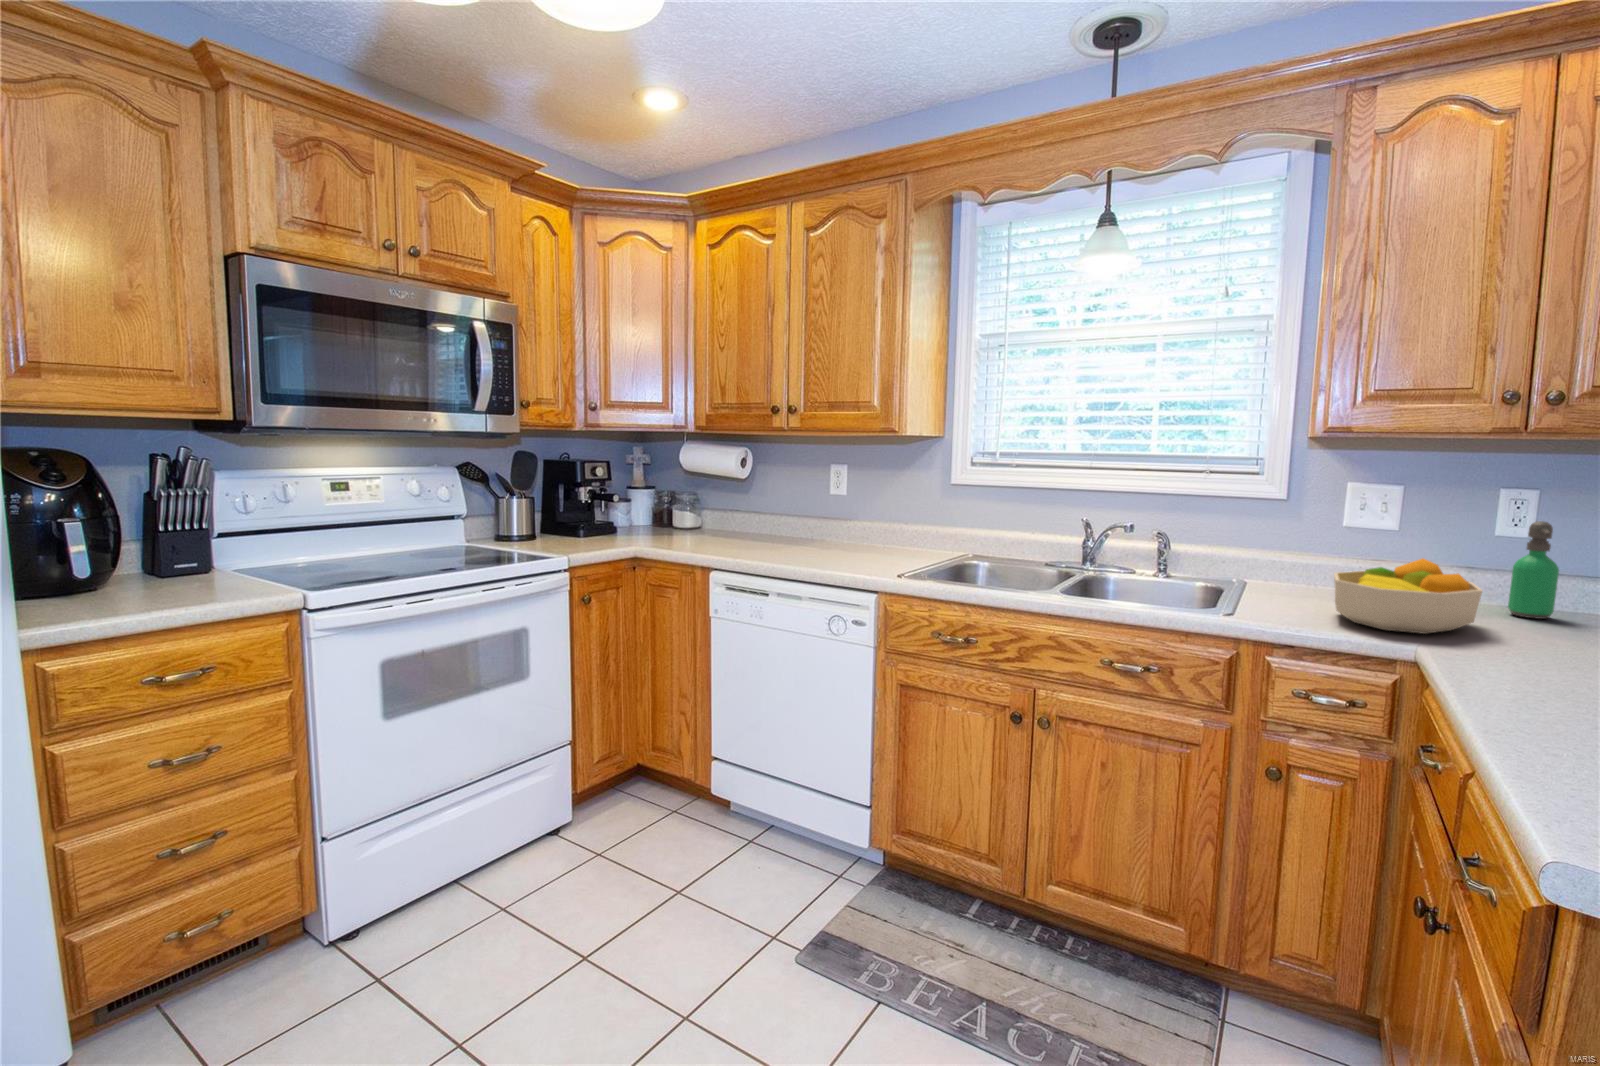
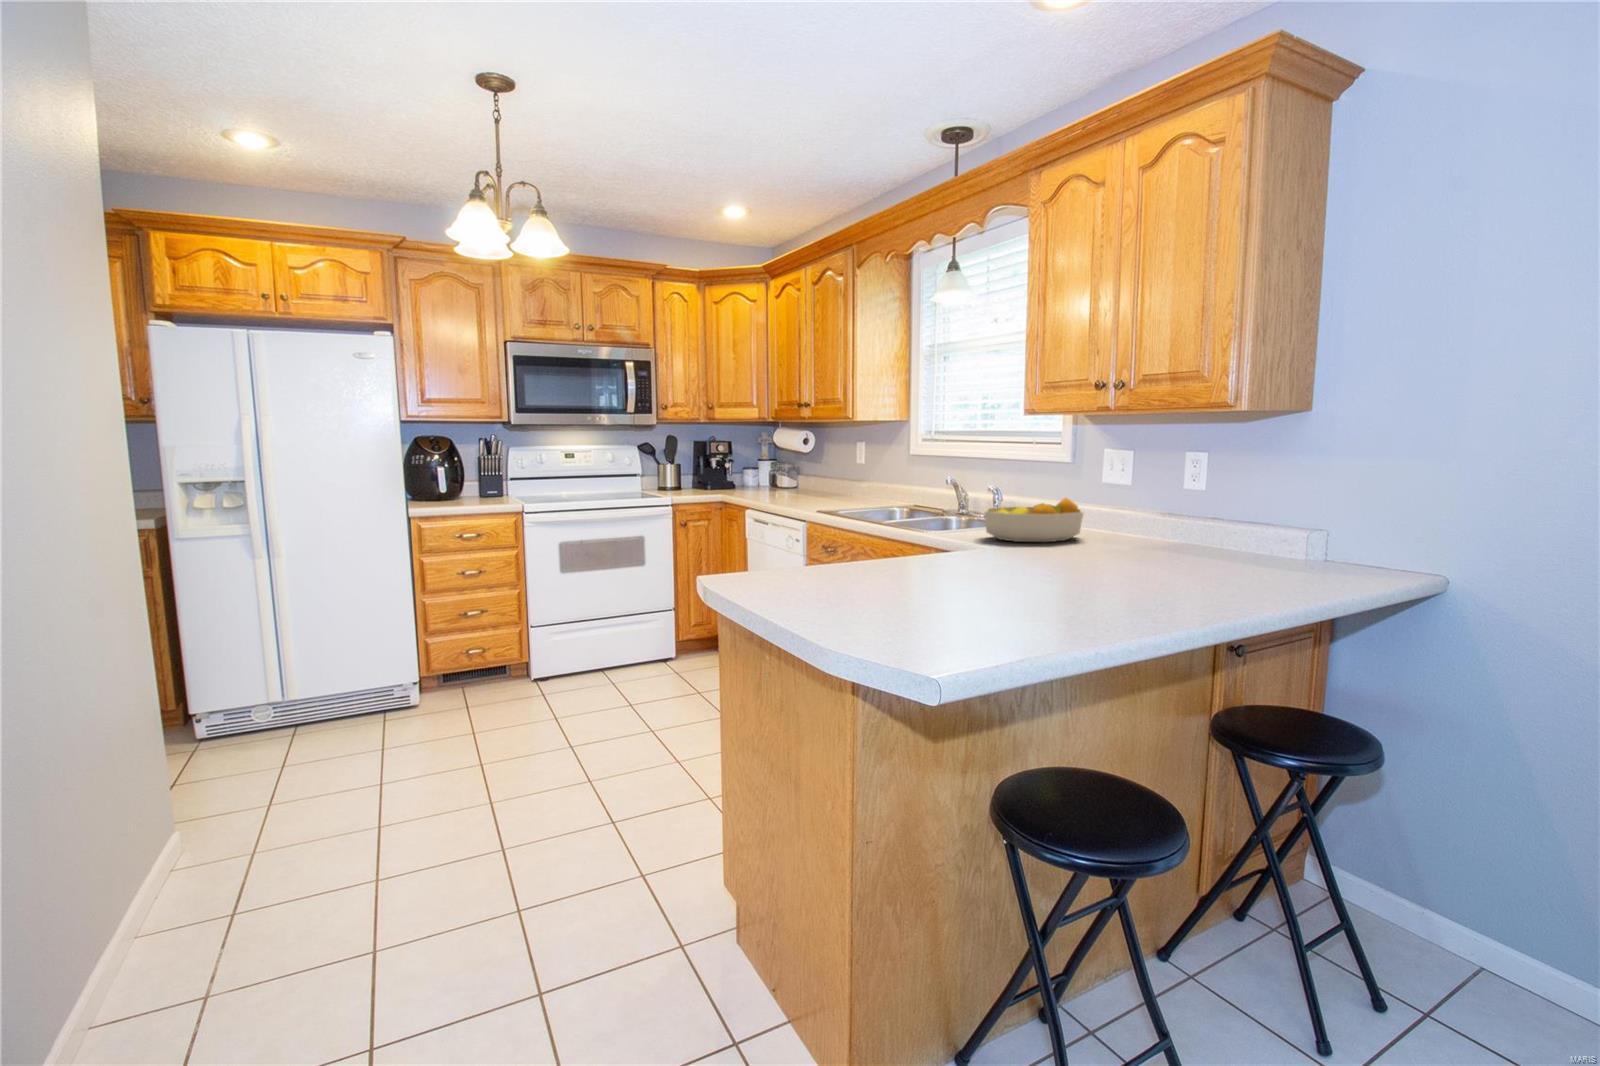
soap dispenser: present [1508,521,1559,619] -> none [1142,472,1171,543]

